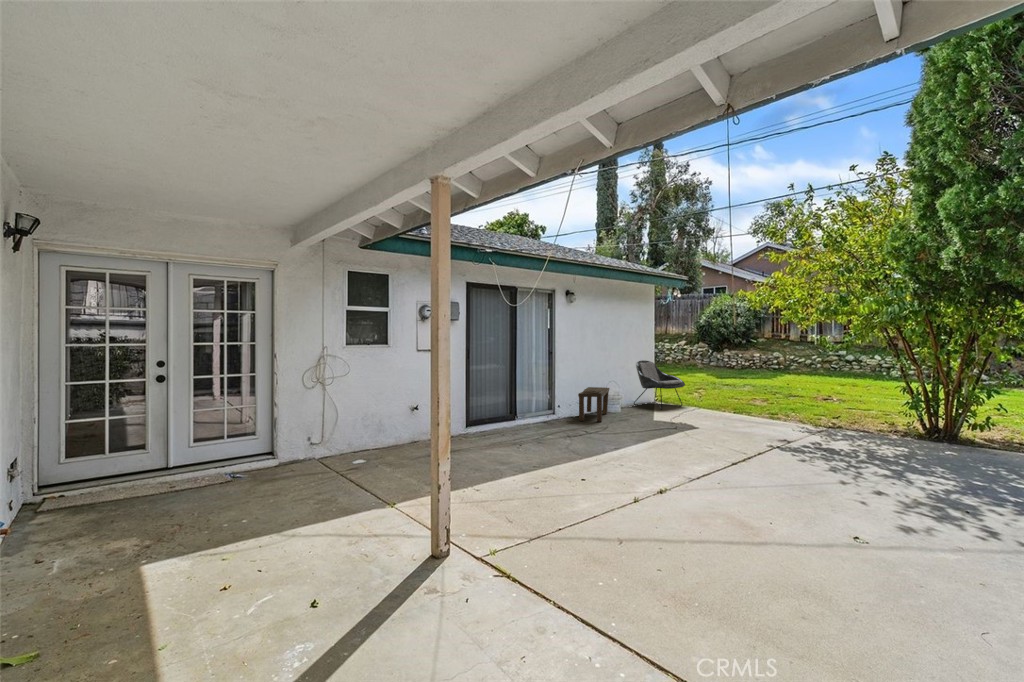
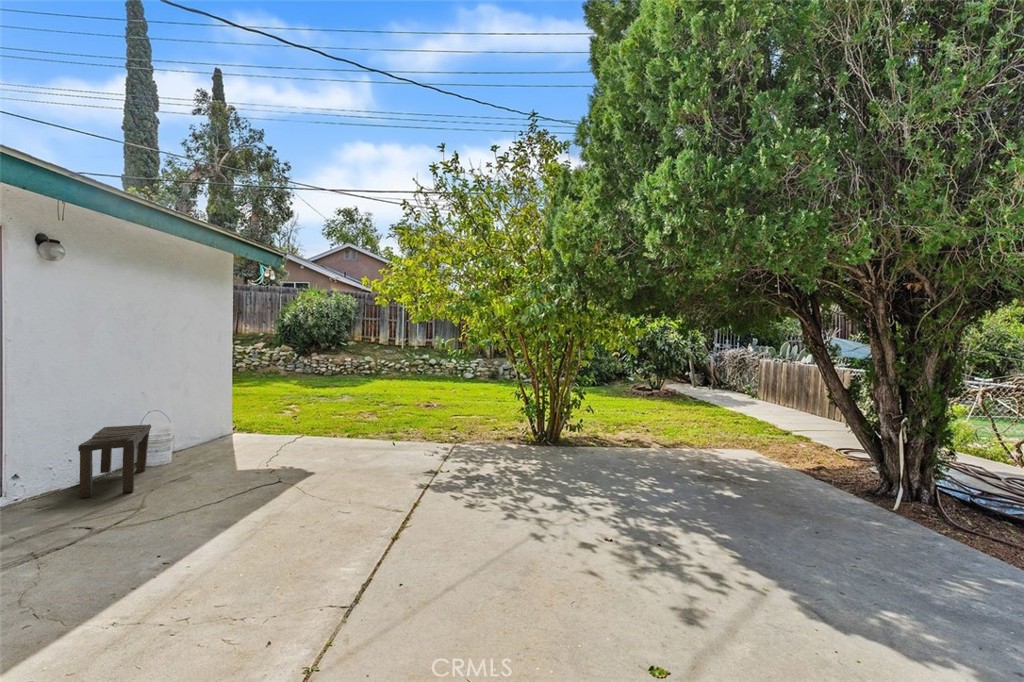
lounge chair: present [634,360,685,410] -> none [197,373,280,448]

